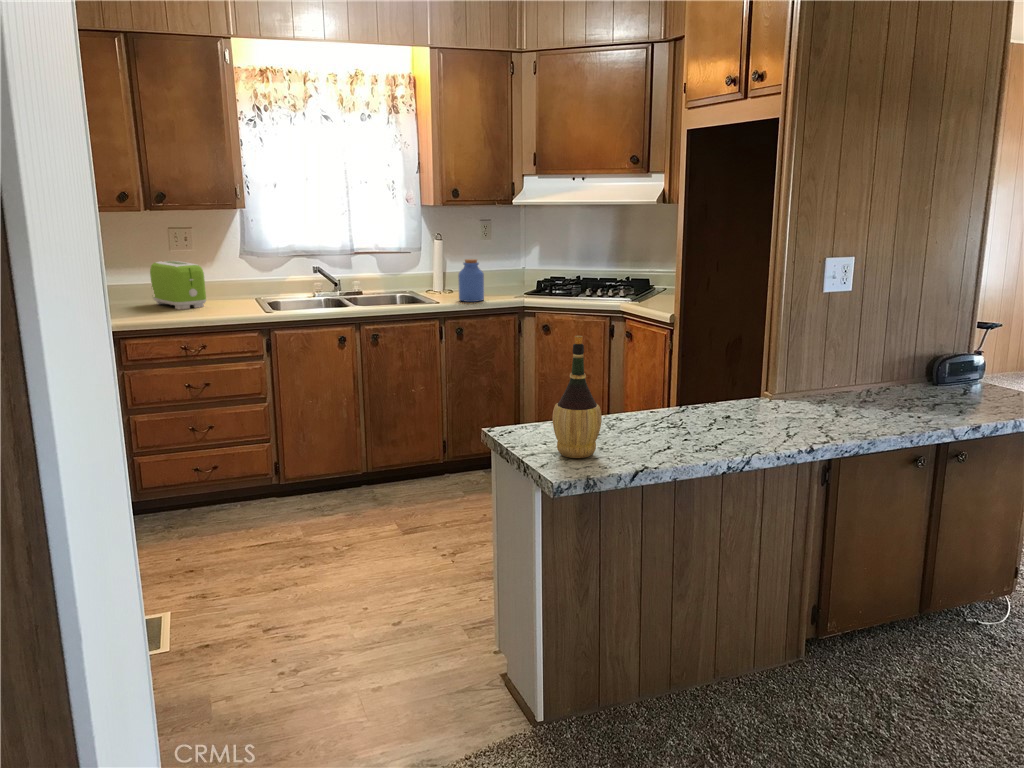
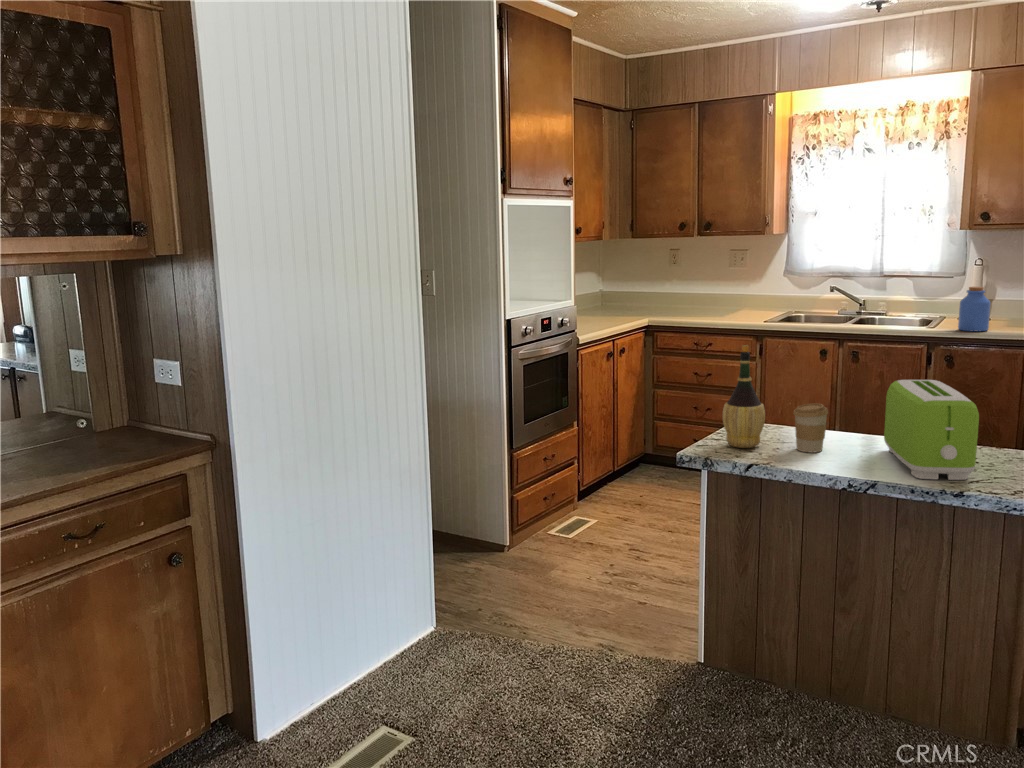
toaster: present [150,261,206,309] -> present [884,380,979,480]
coffee cup: none [614,390,650,445] -> present [794,404,828,453]

